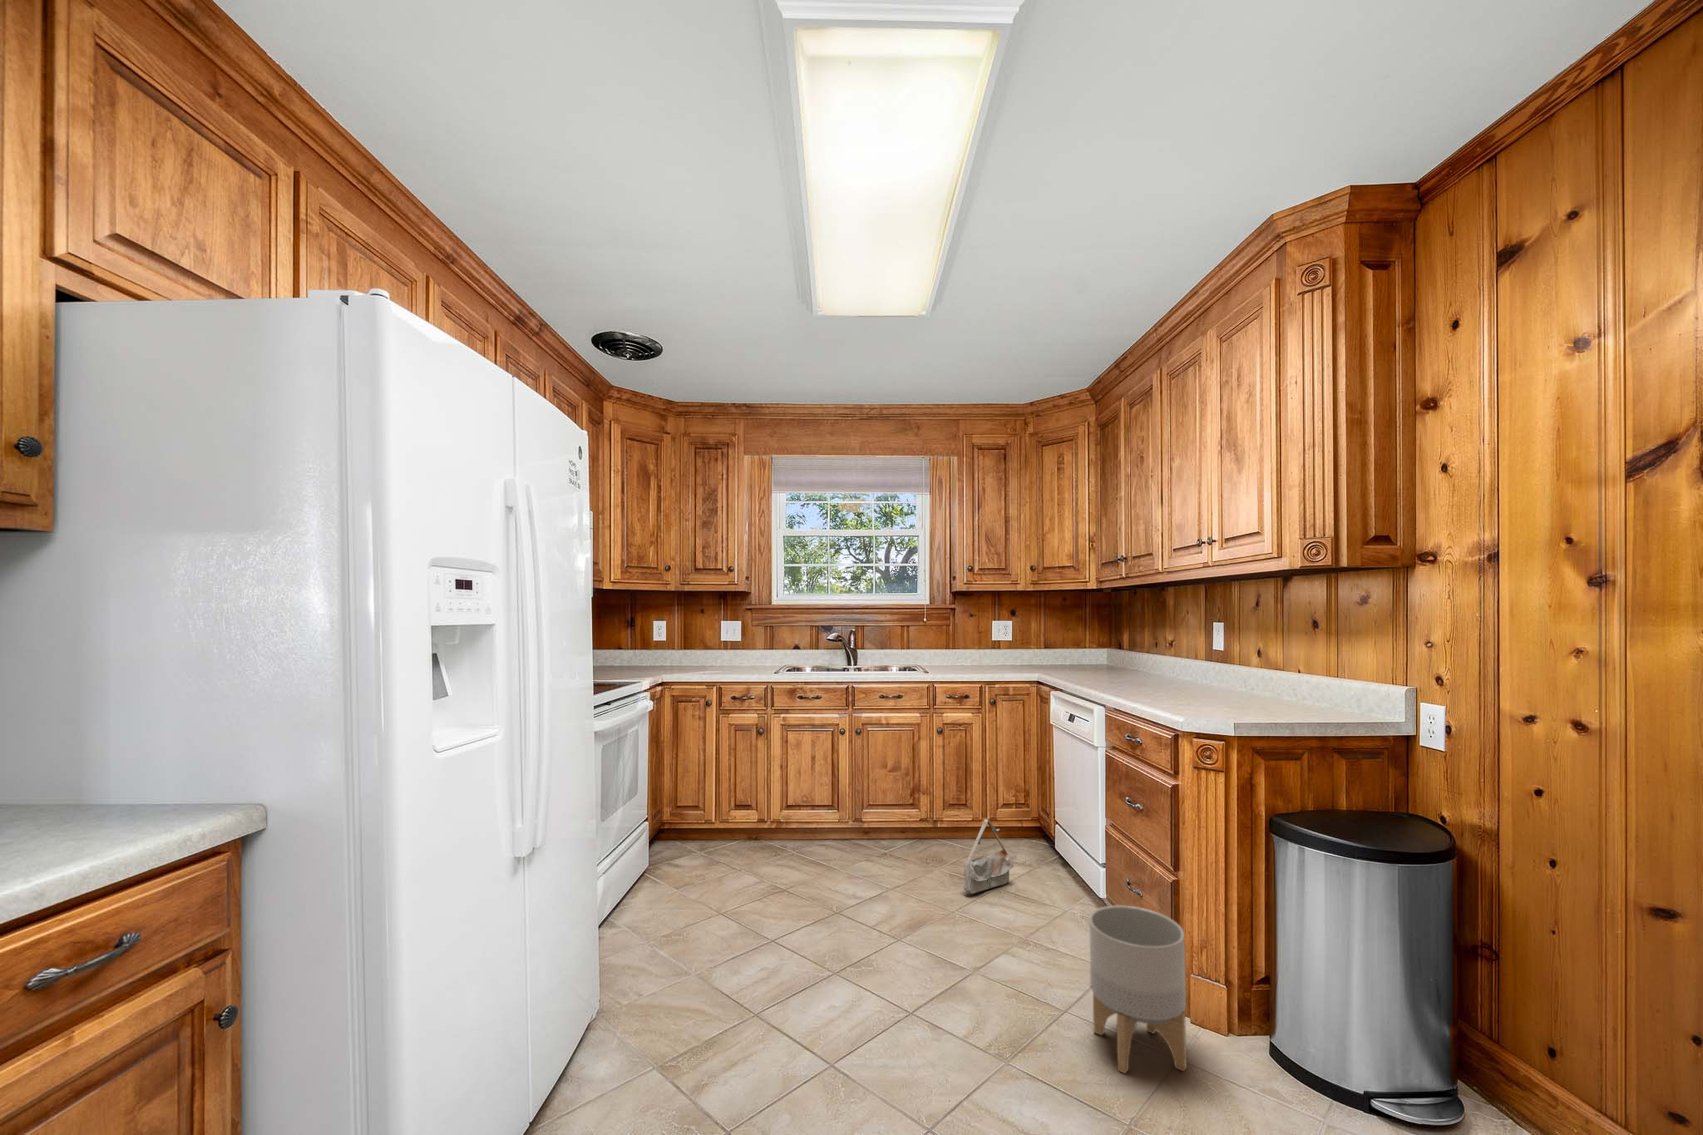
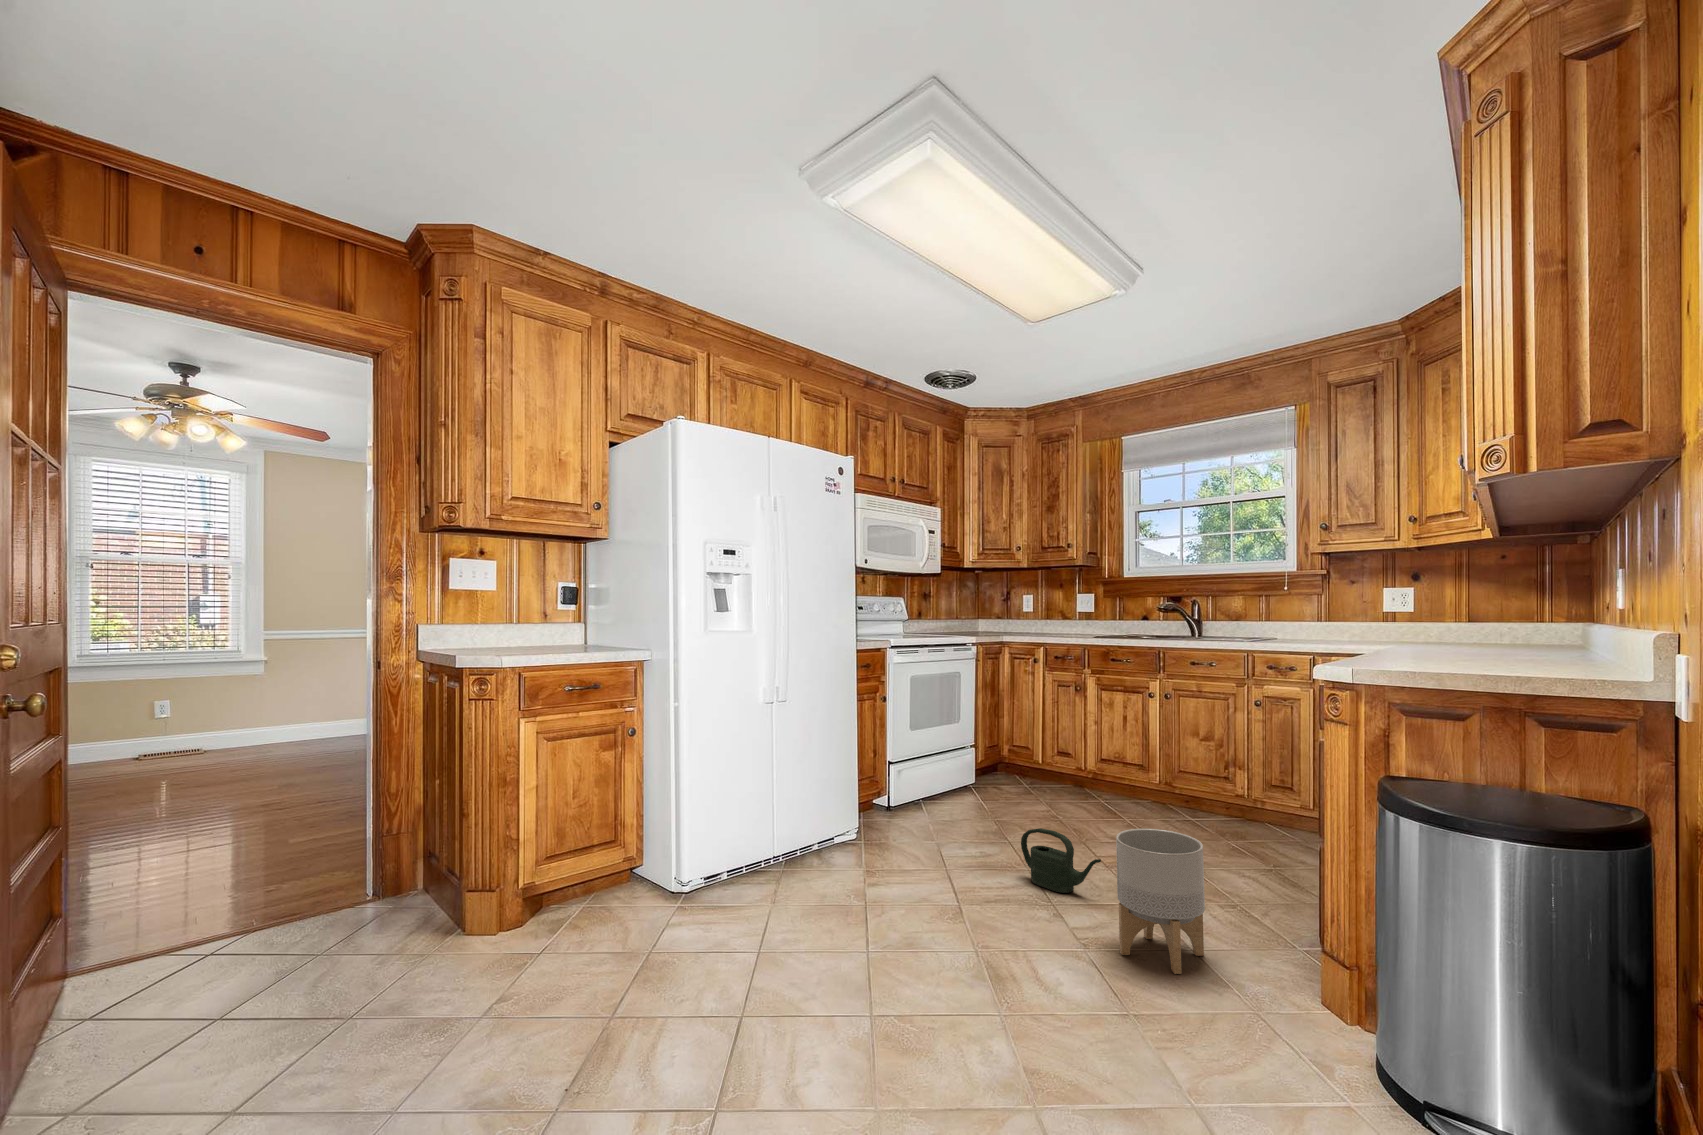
bag: present [964,819,1014,894] -> none [1203,787,1275,861]
watering can: none [892,935,1003,1011] -> present [1021,828,1101,893]

